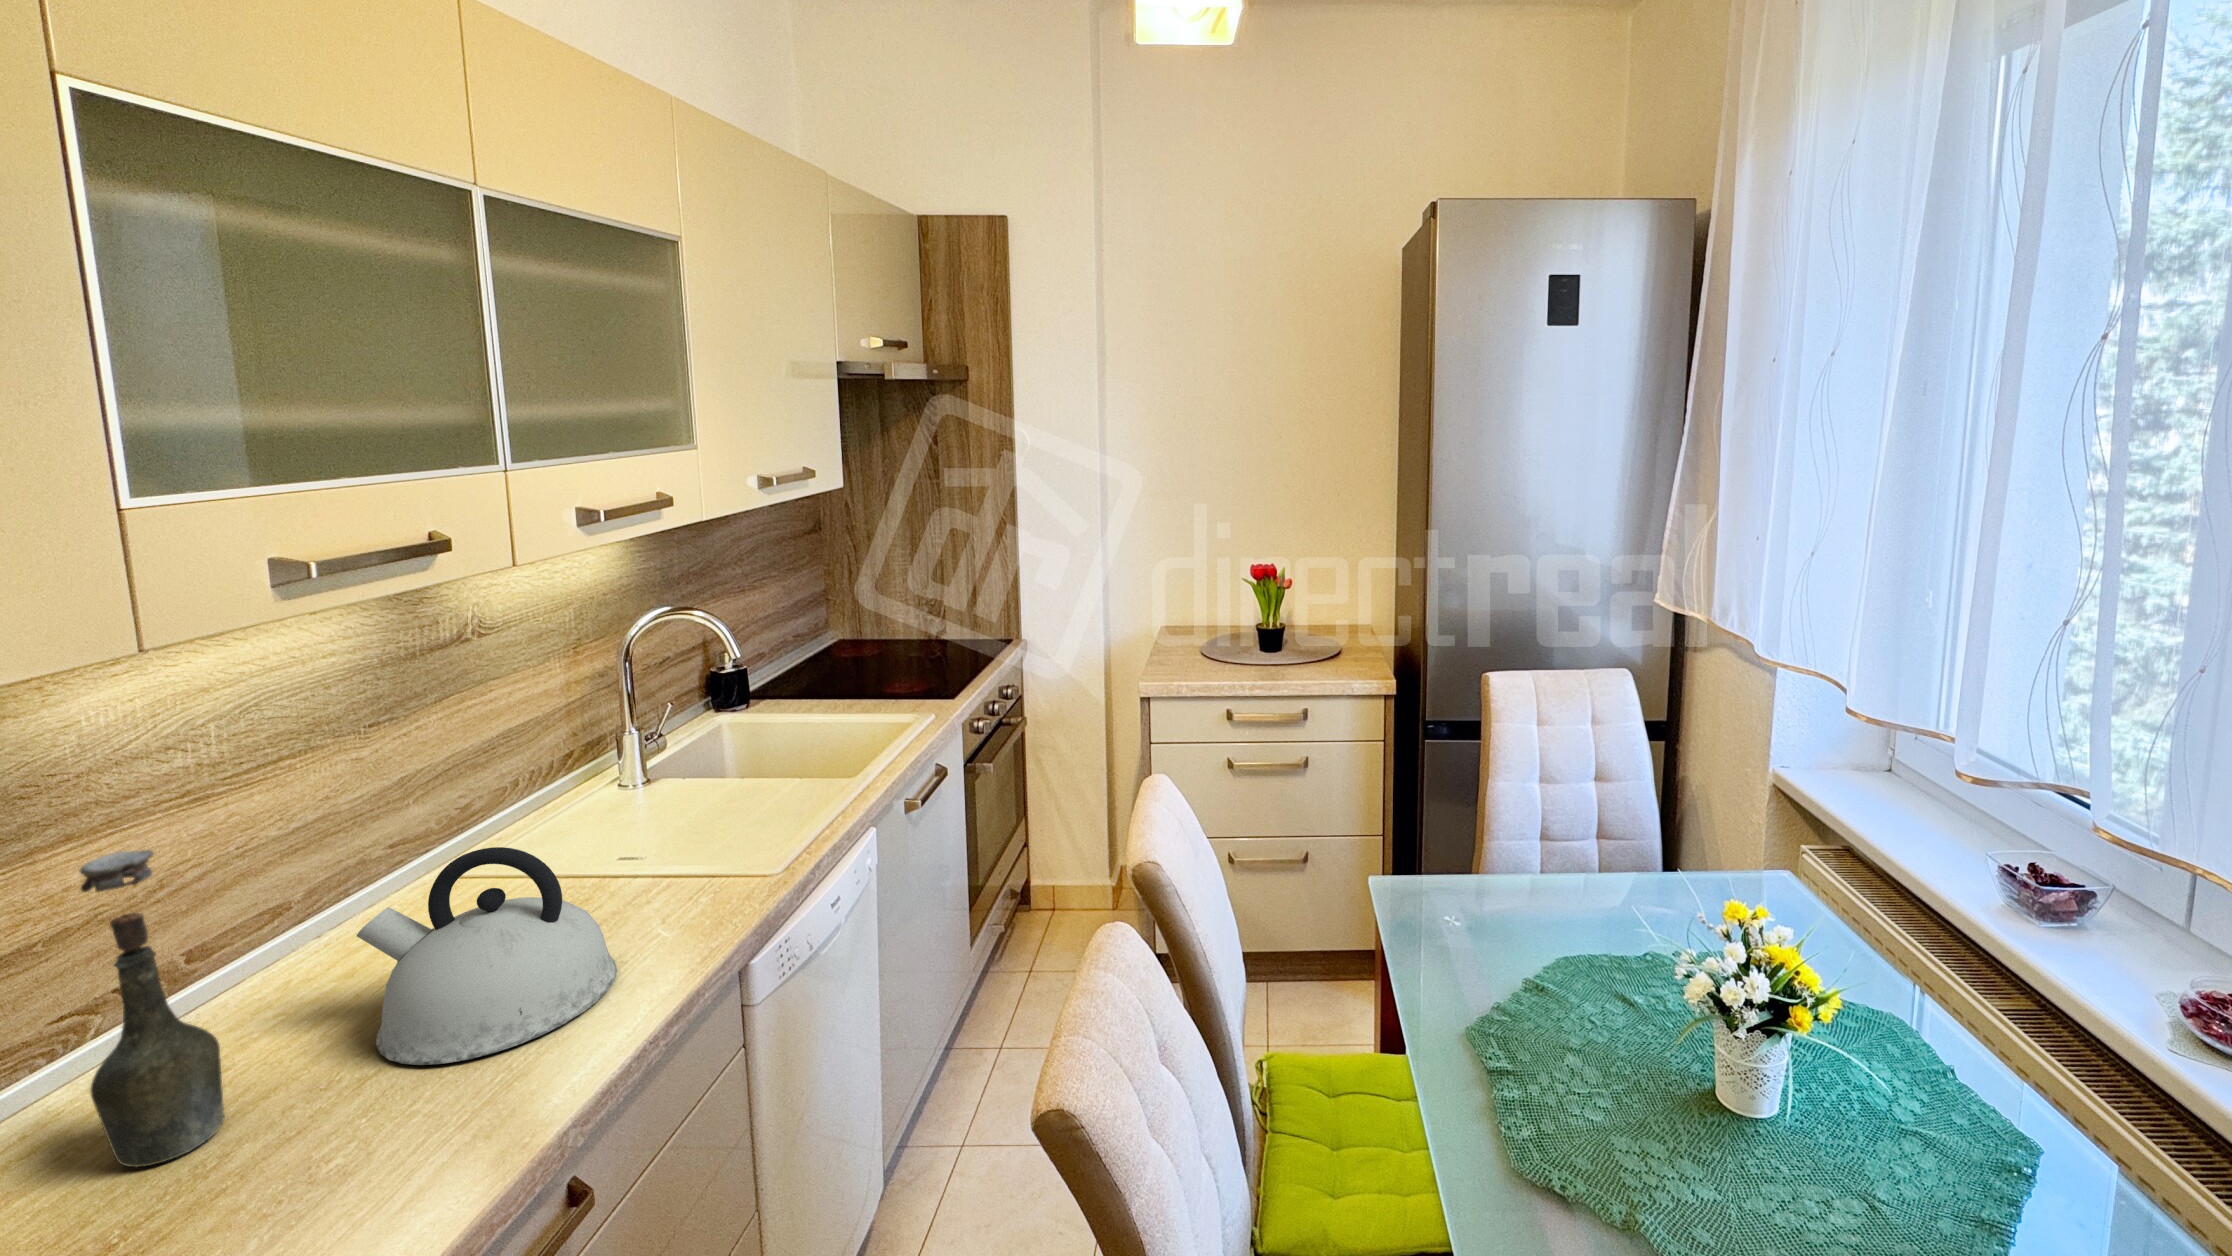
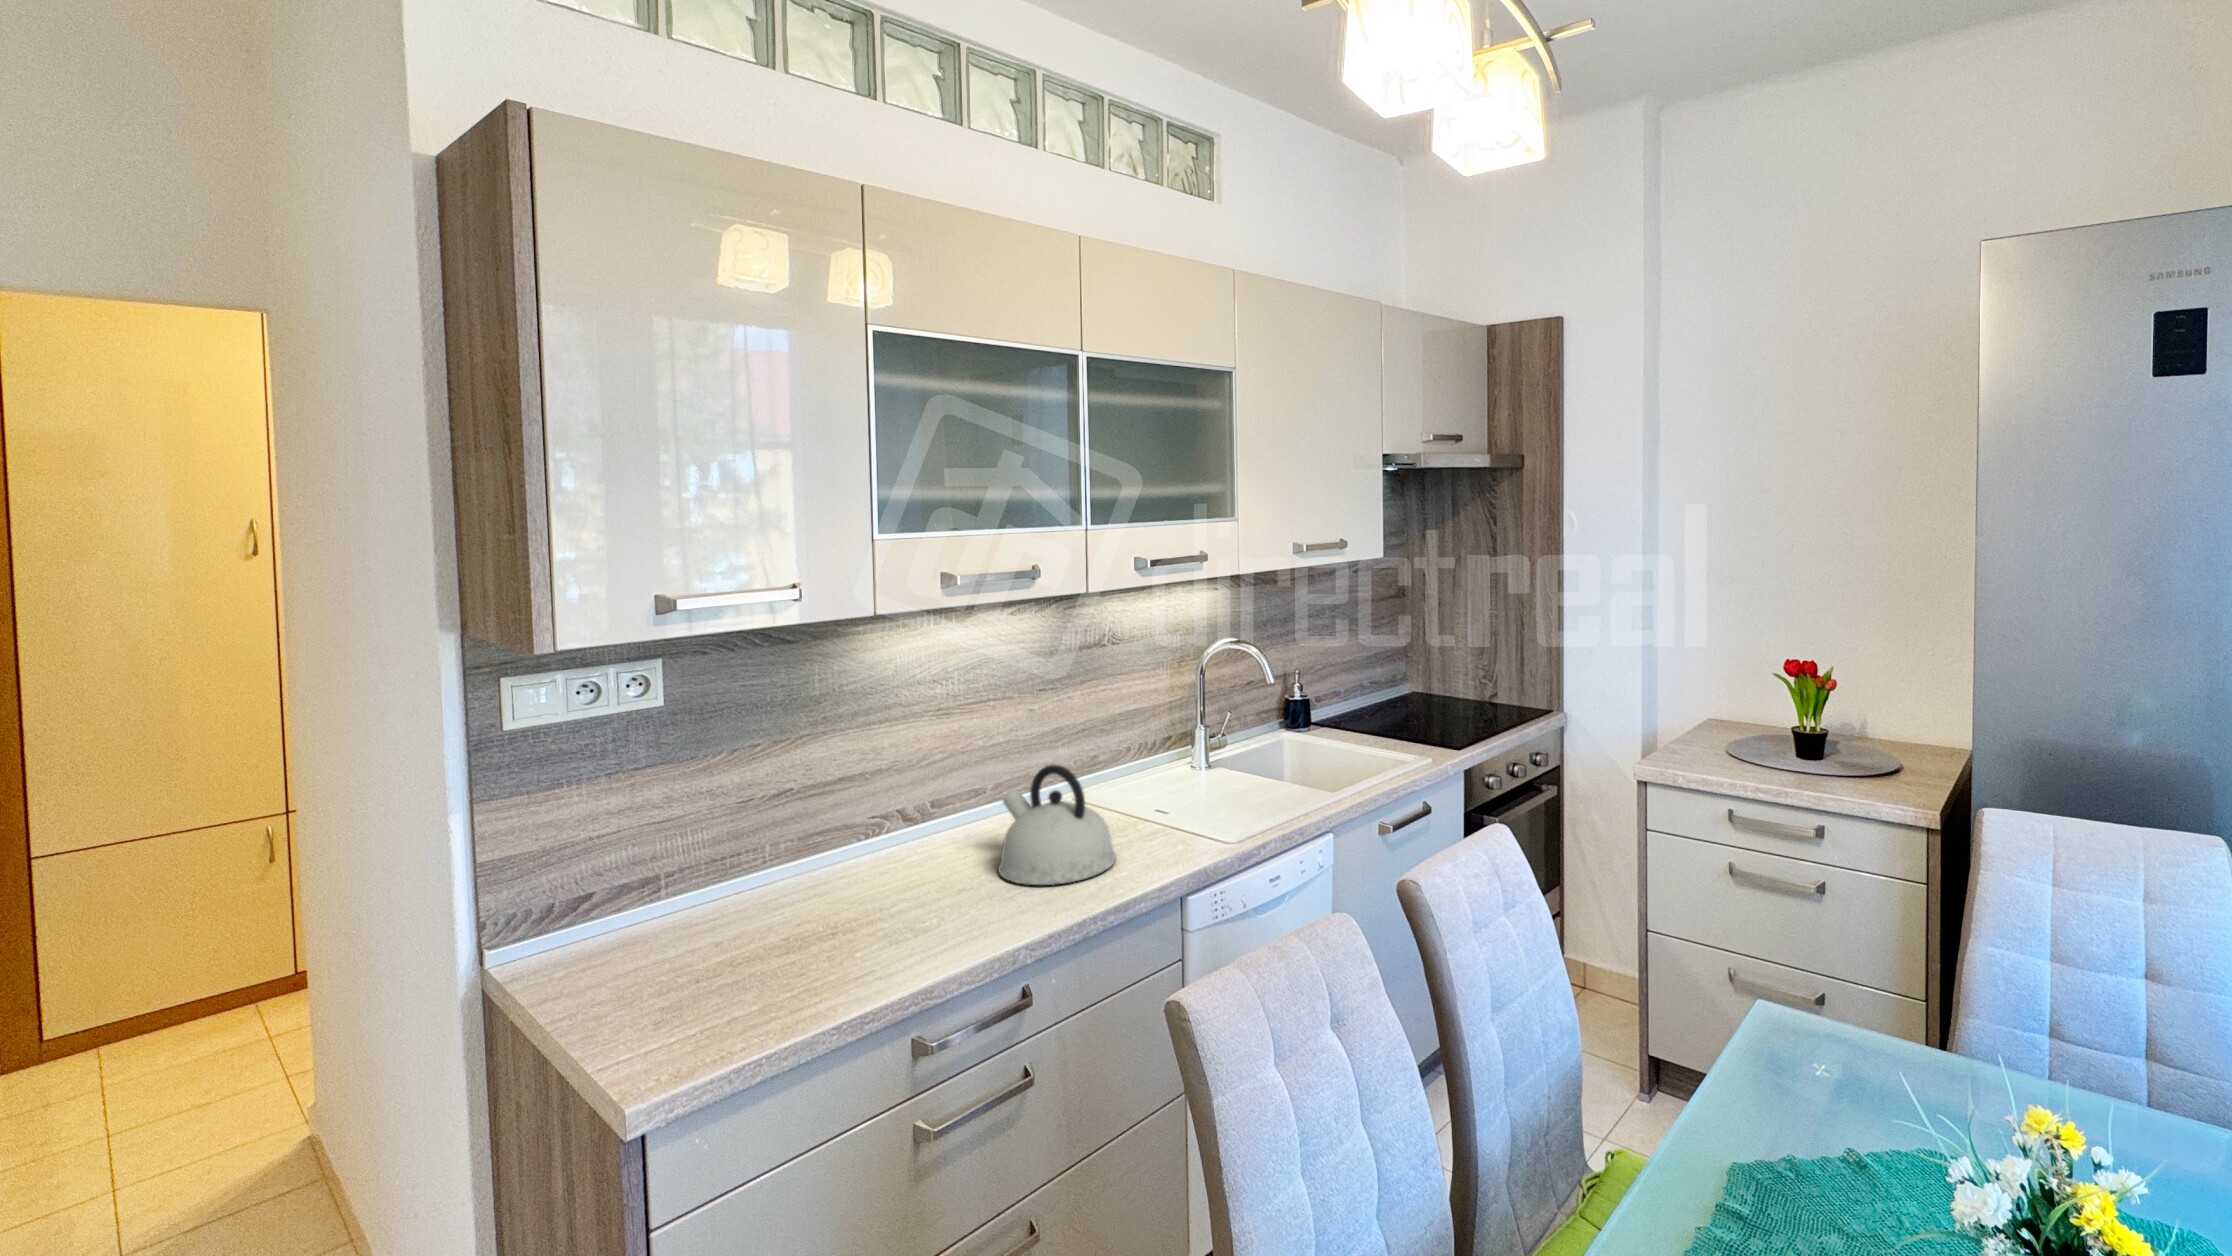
bottle: present [80,850,224,1167] -> none [888,723,935,887]

